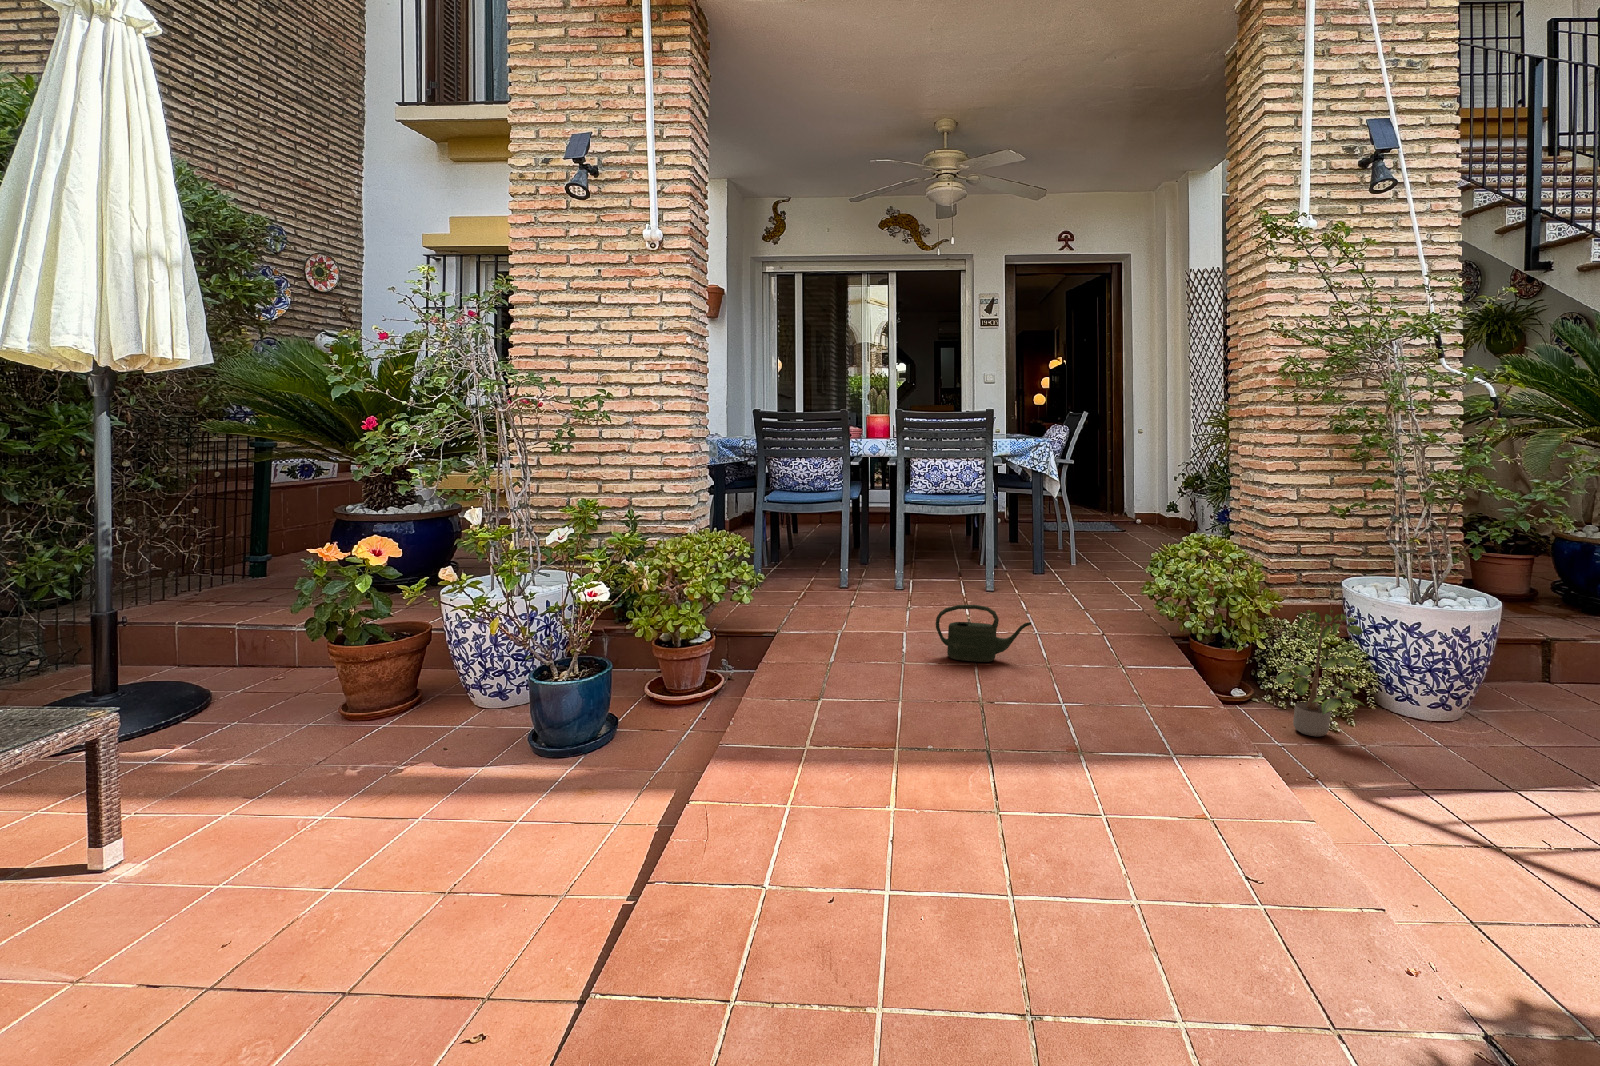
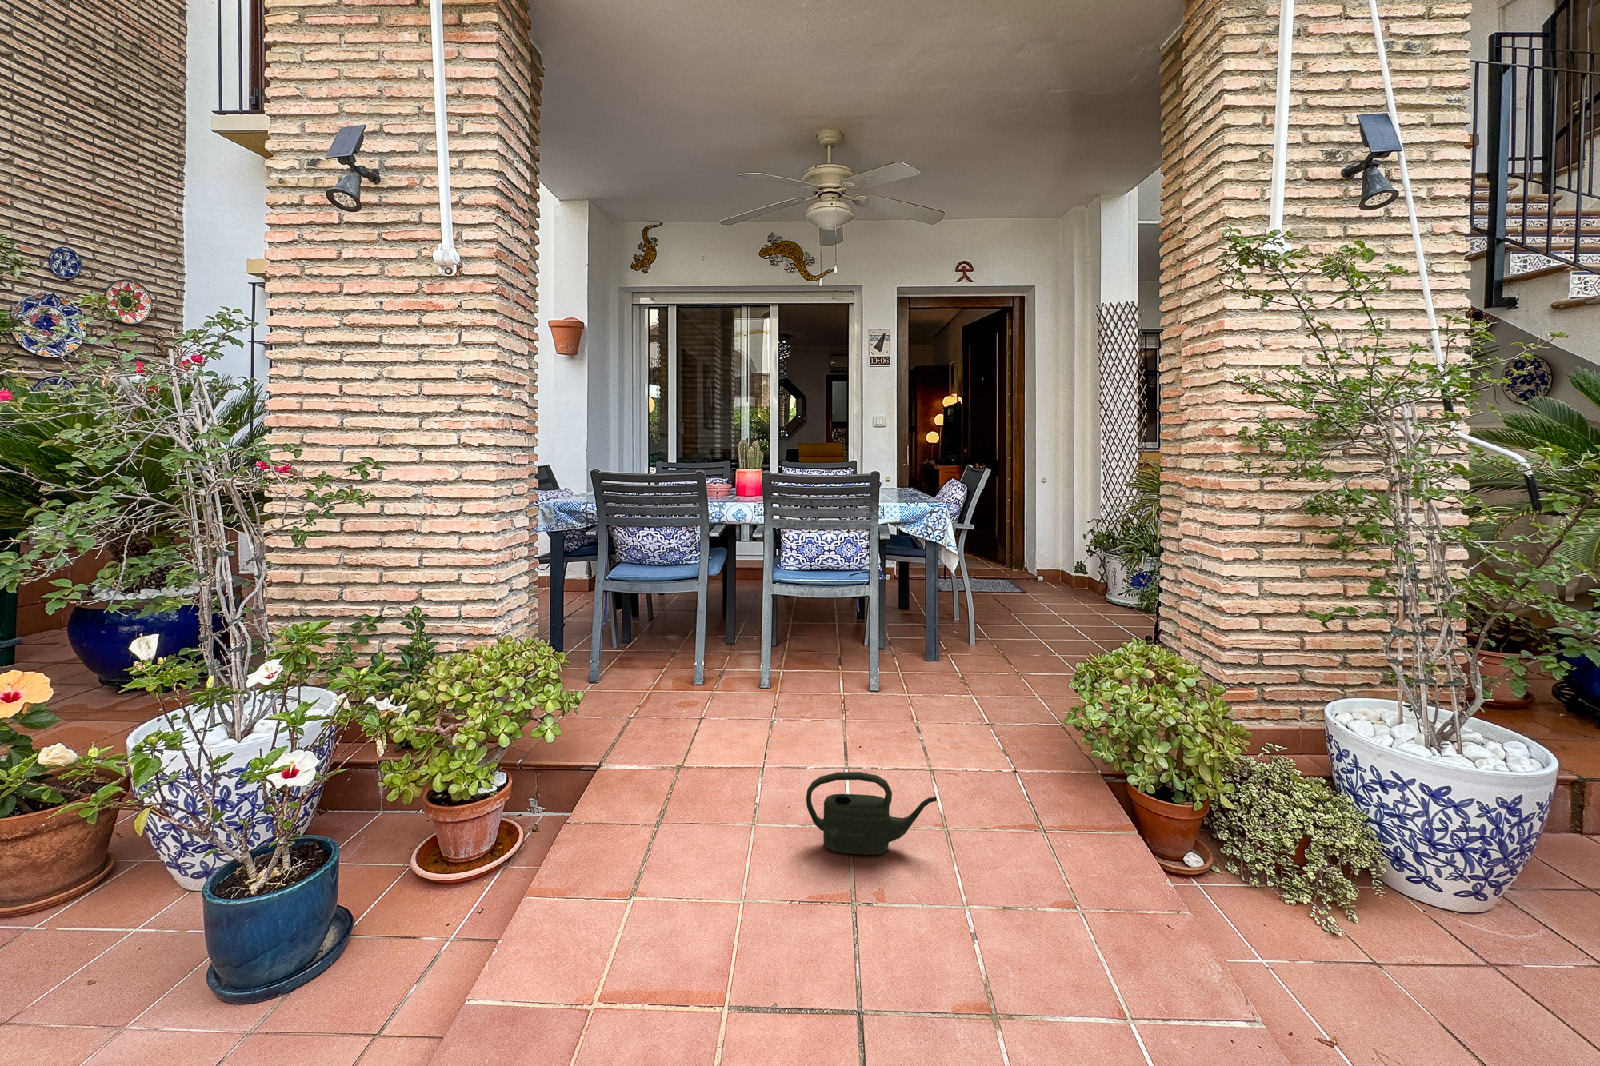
potted plant: present [1277,608,1365,737] -> none [1270,776,1408,963]

